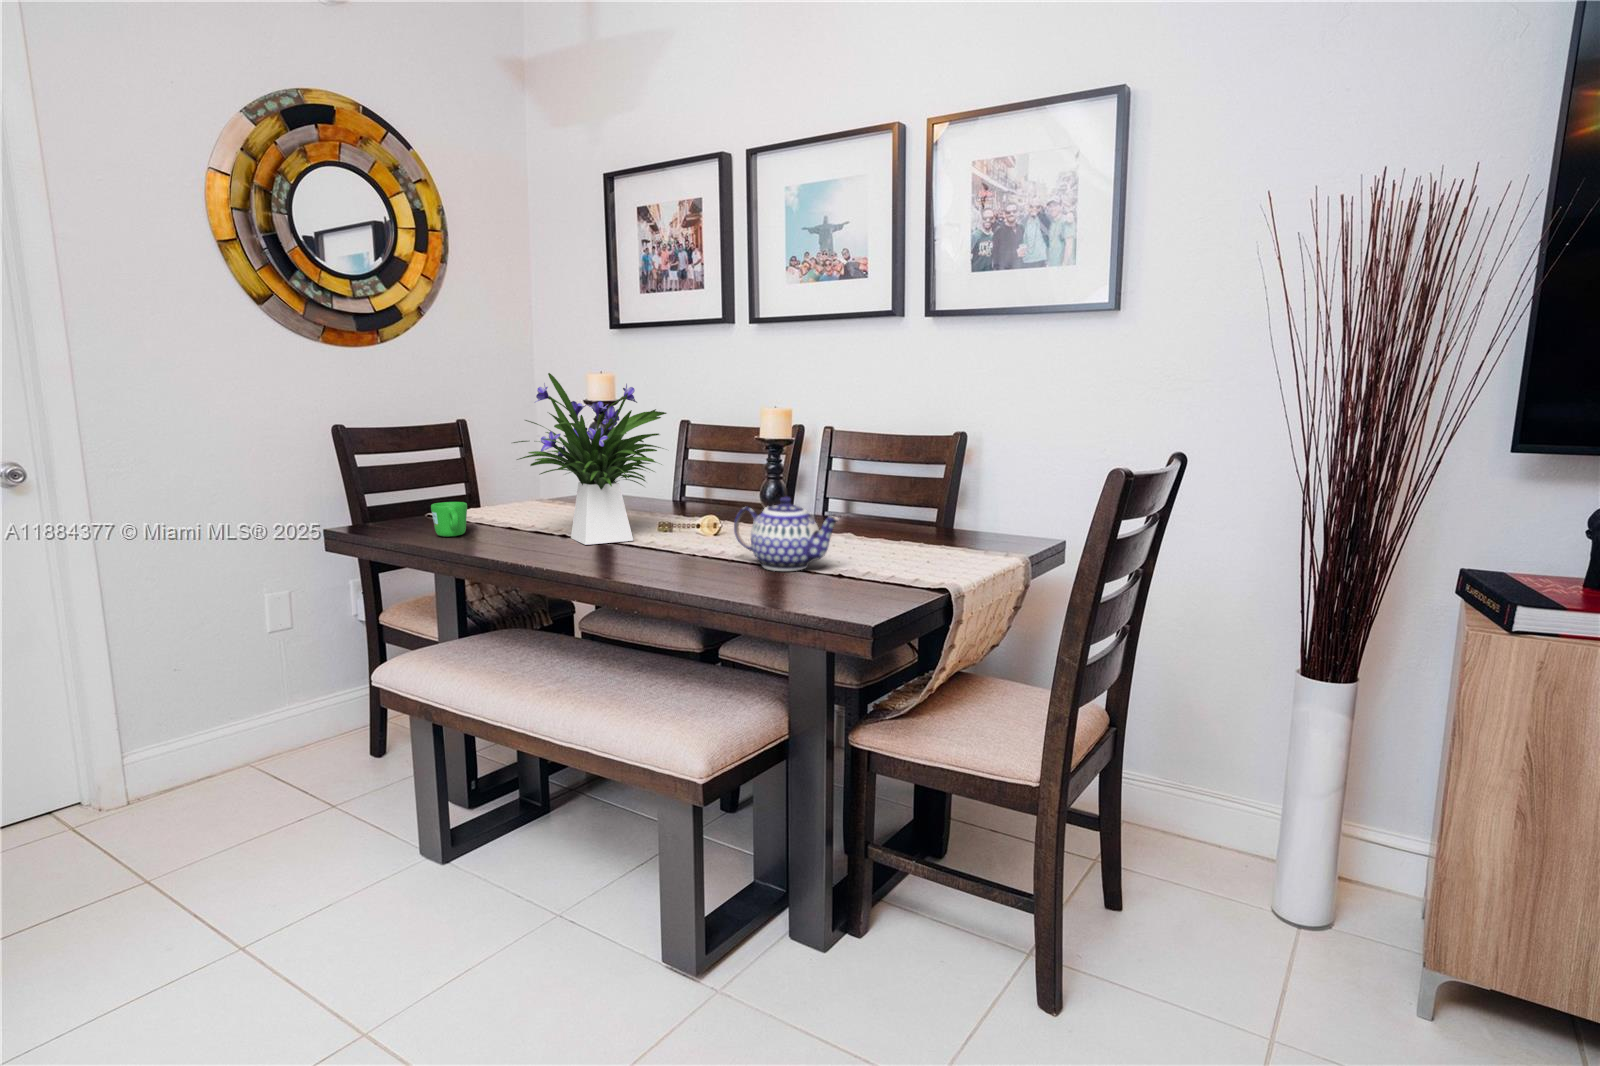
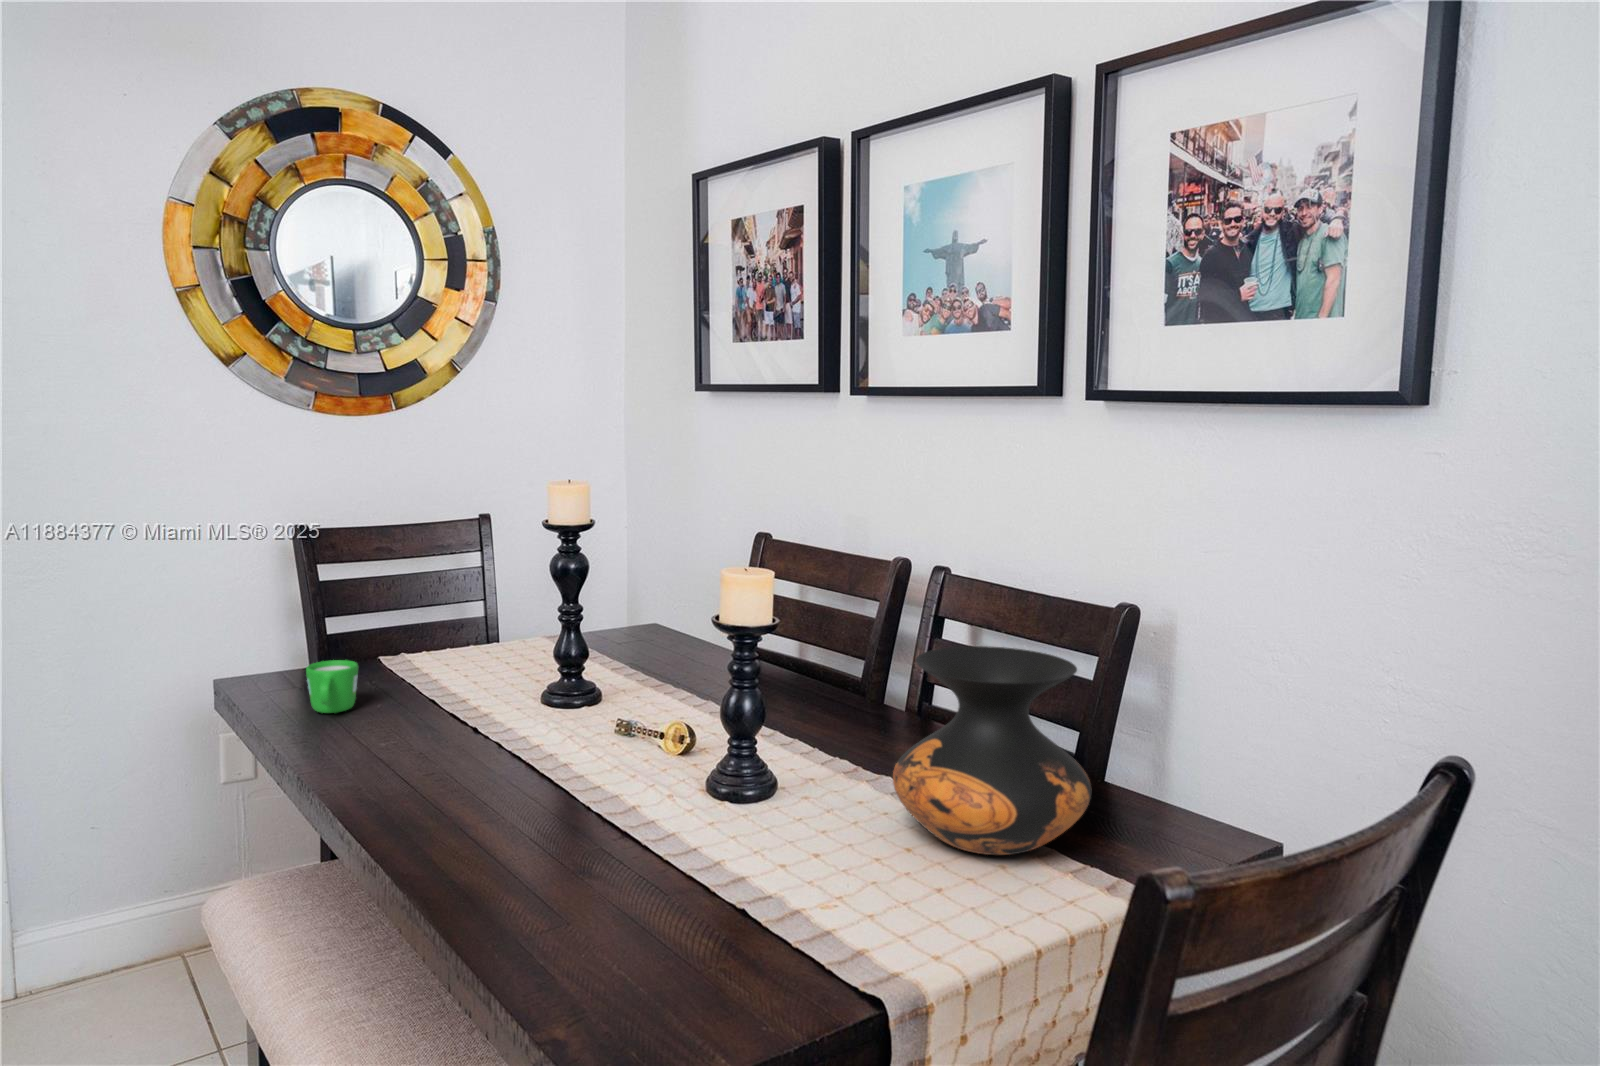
flower arrangement: present [513,373,666,545] -> none [383,496,629,757]
vase: none [871,448,980,552] -> present [893,646,1091,855]
teapot: present [734,496,839,571] -> none [630,745,765,883]

